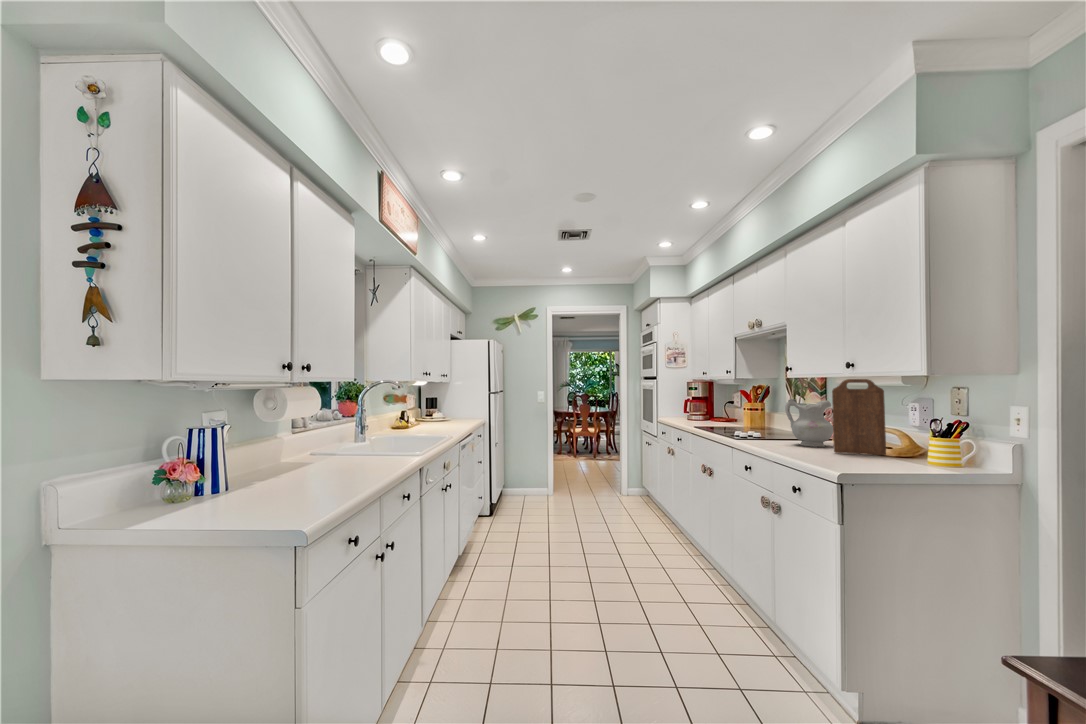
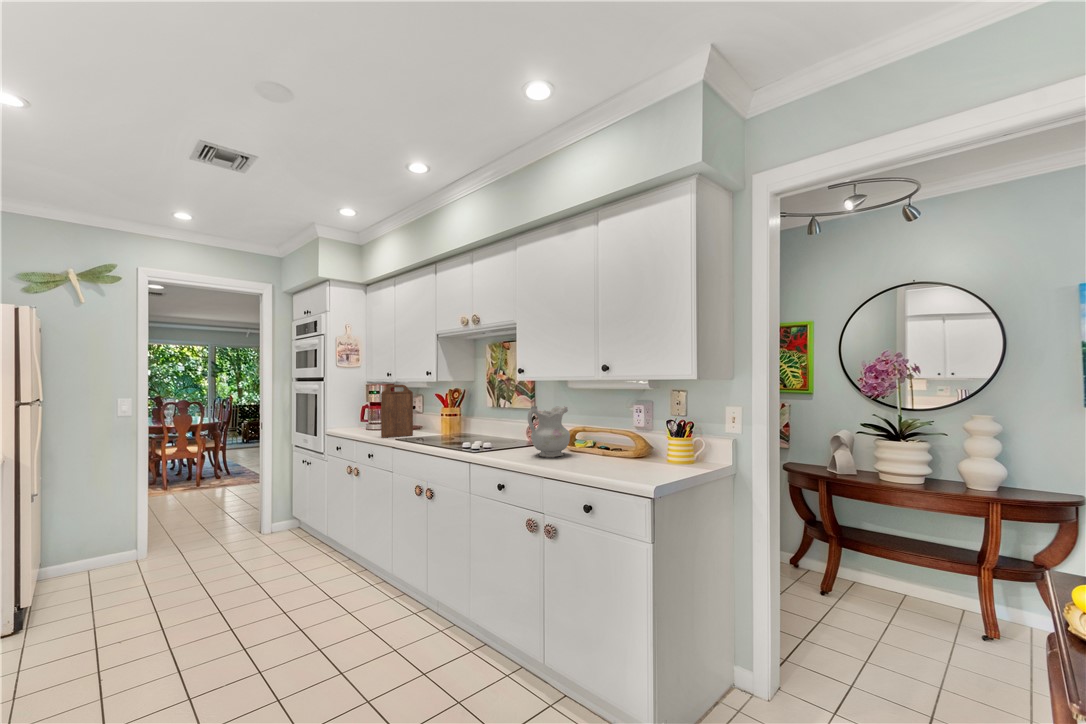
cutting board: present [832,379,886,455] -> present [381,385,413,438]

